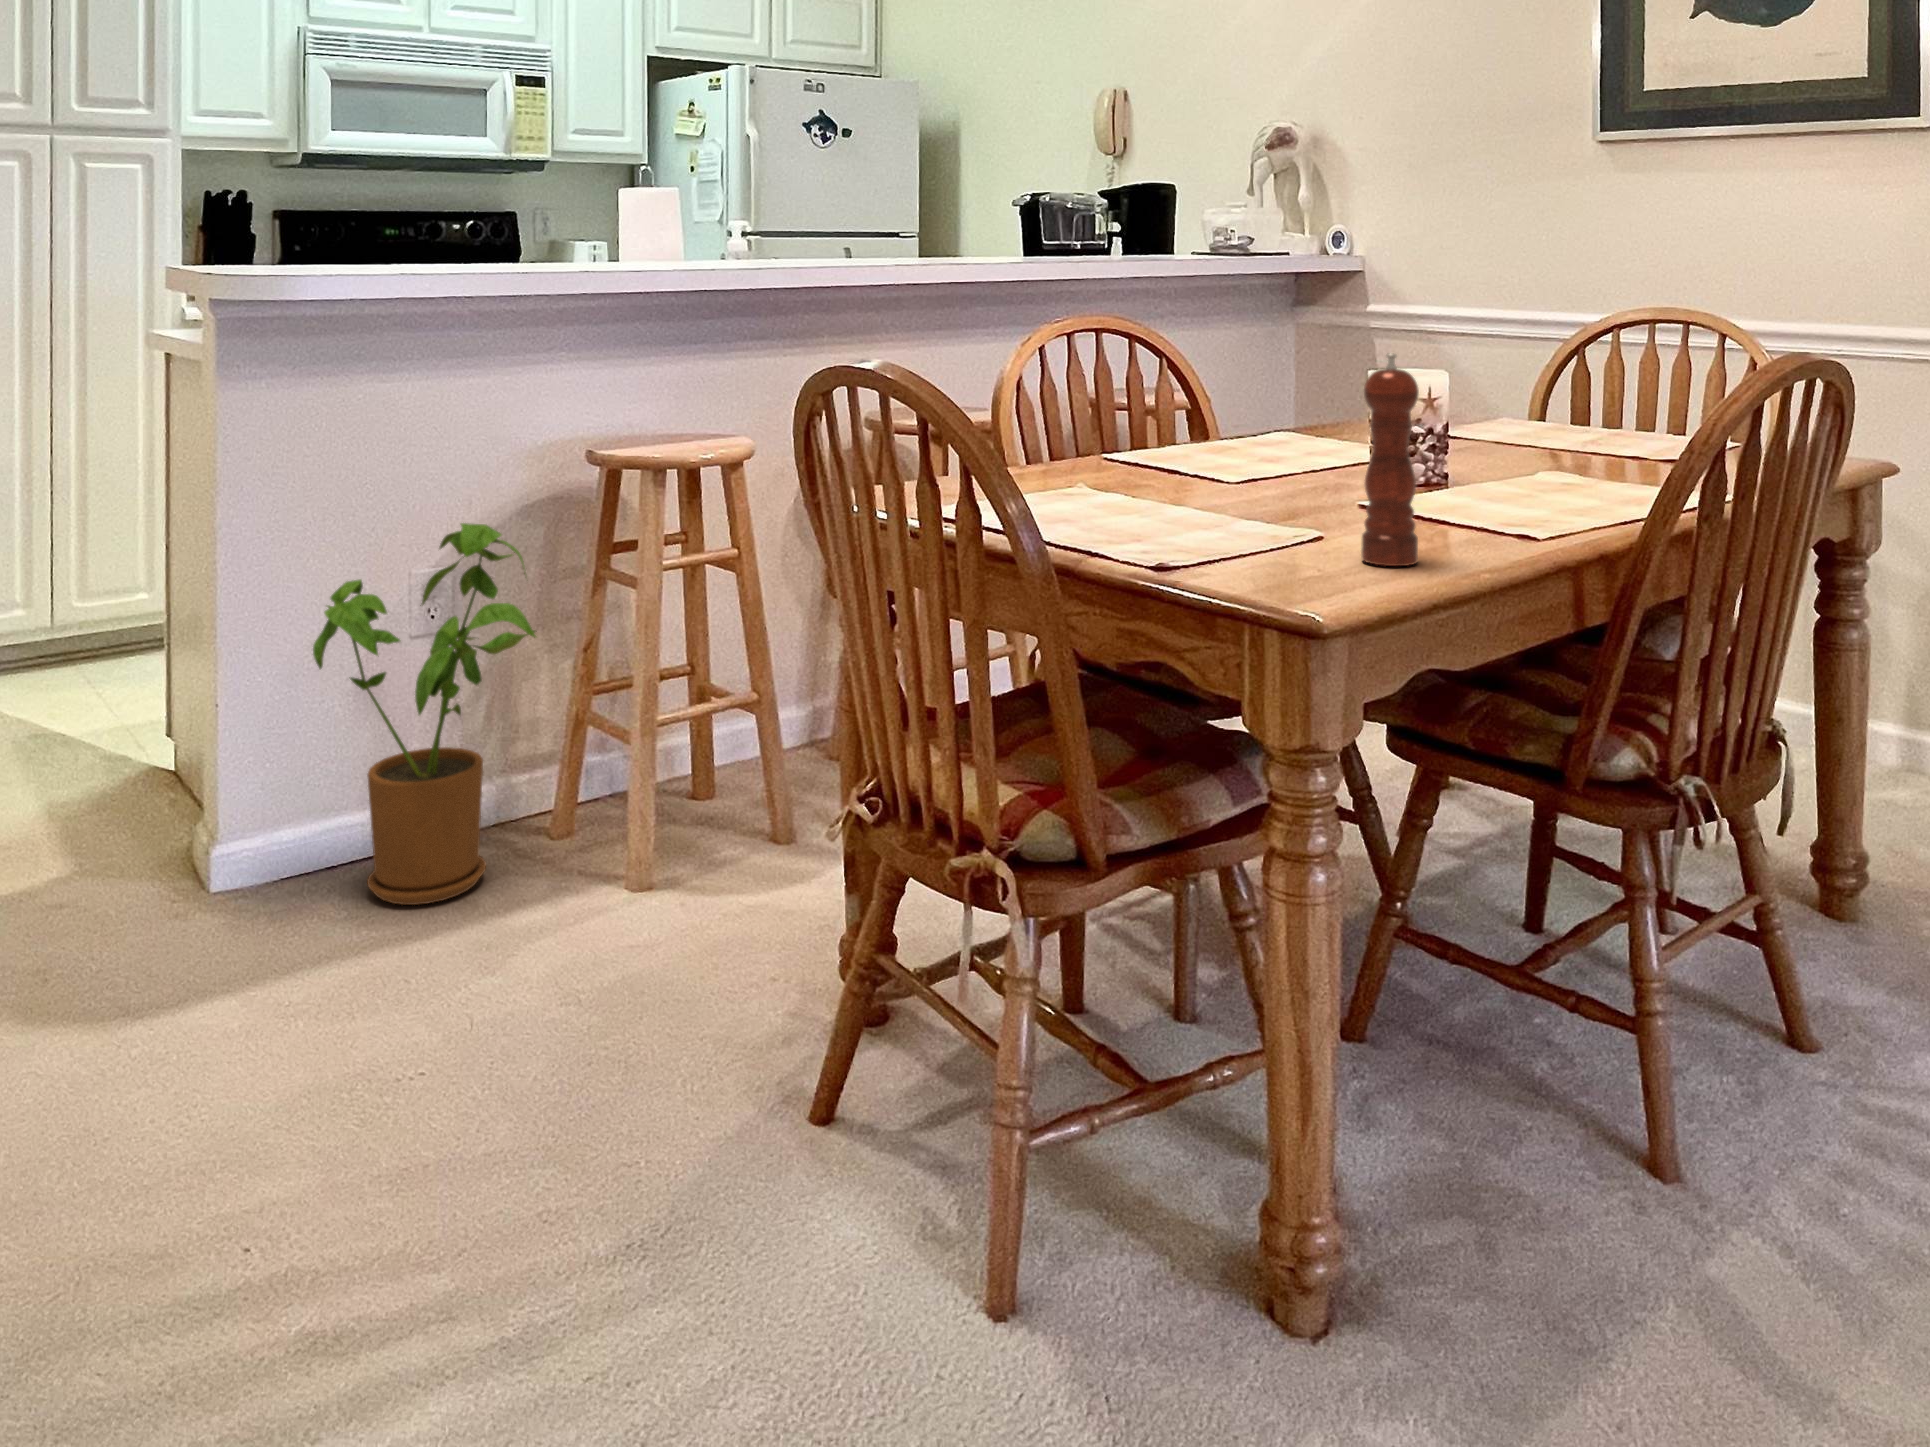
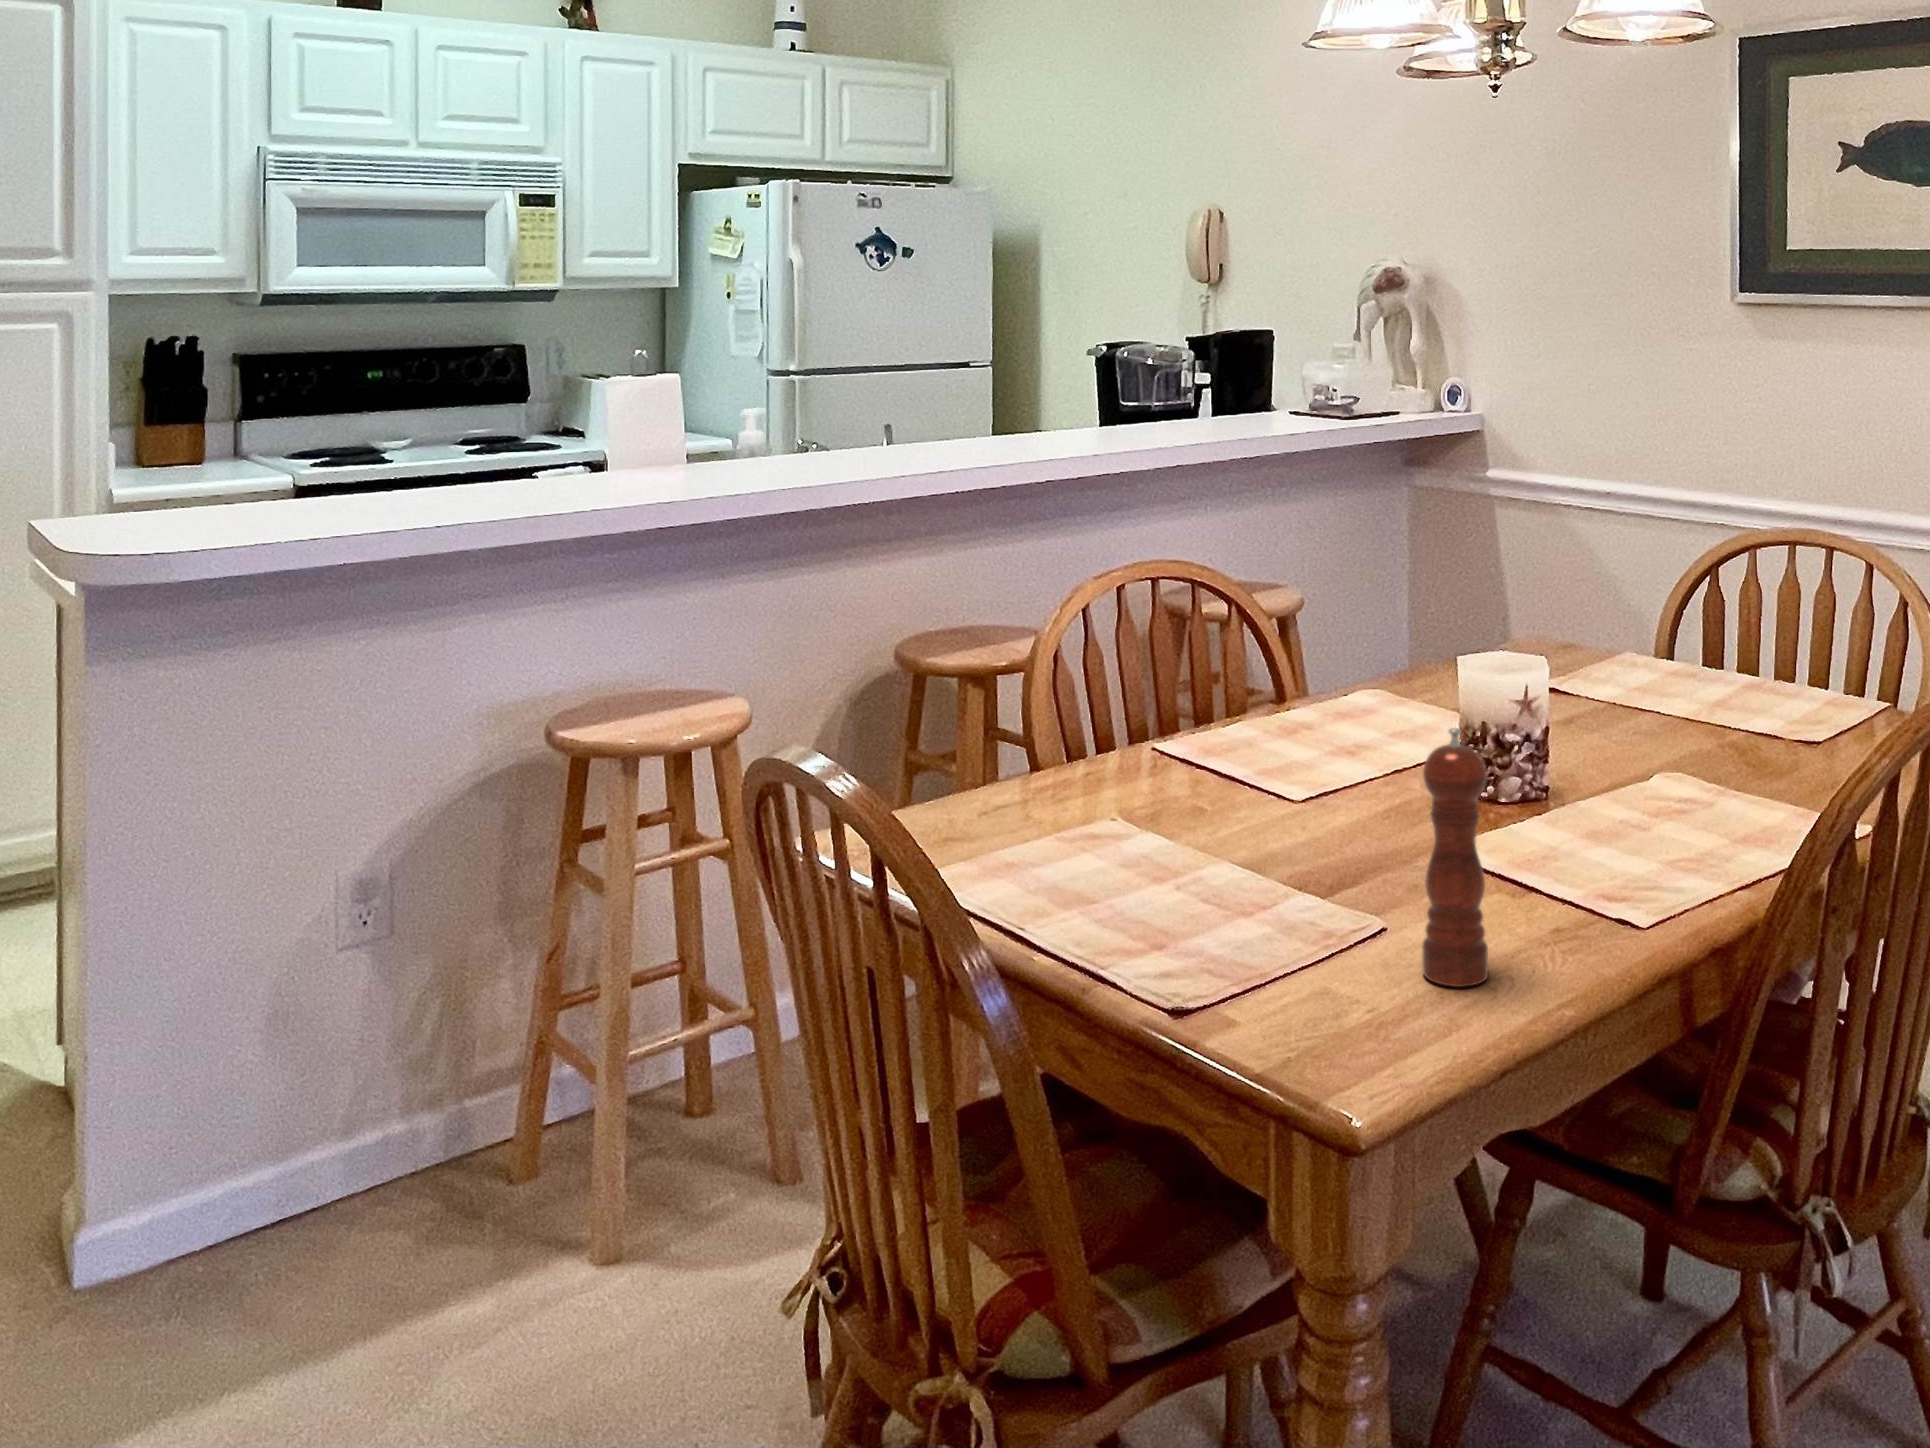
house plant: present [313,523,537,905] -> none [208,824,485,1302]

